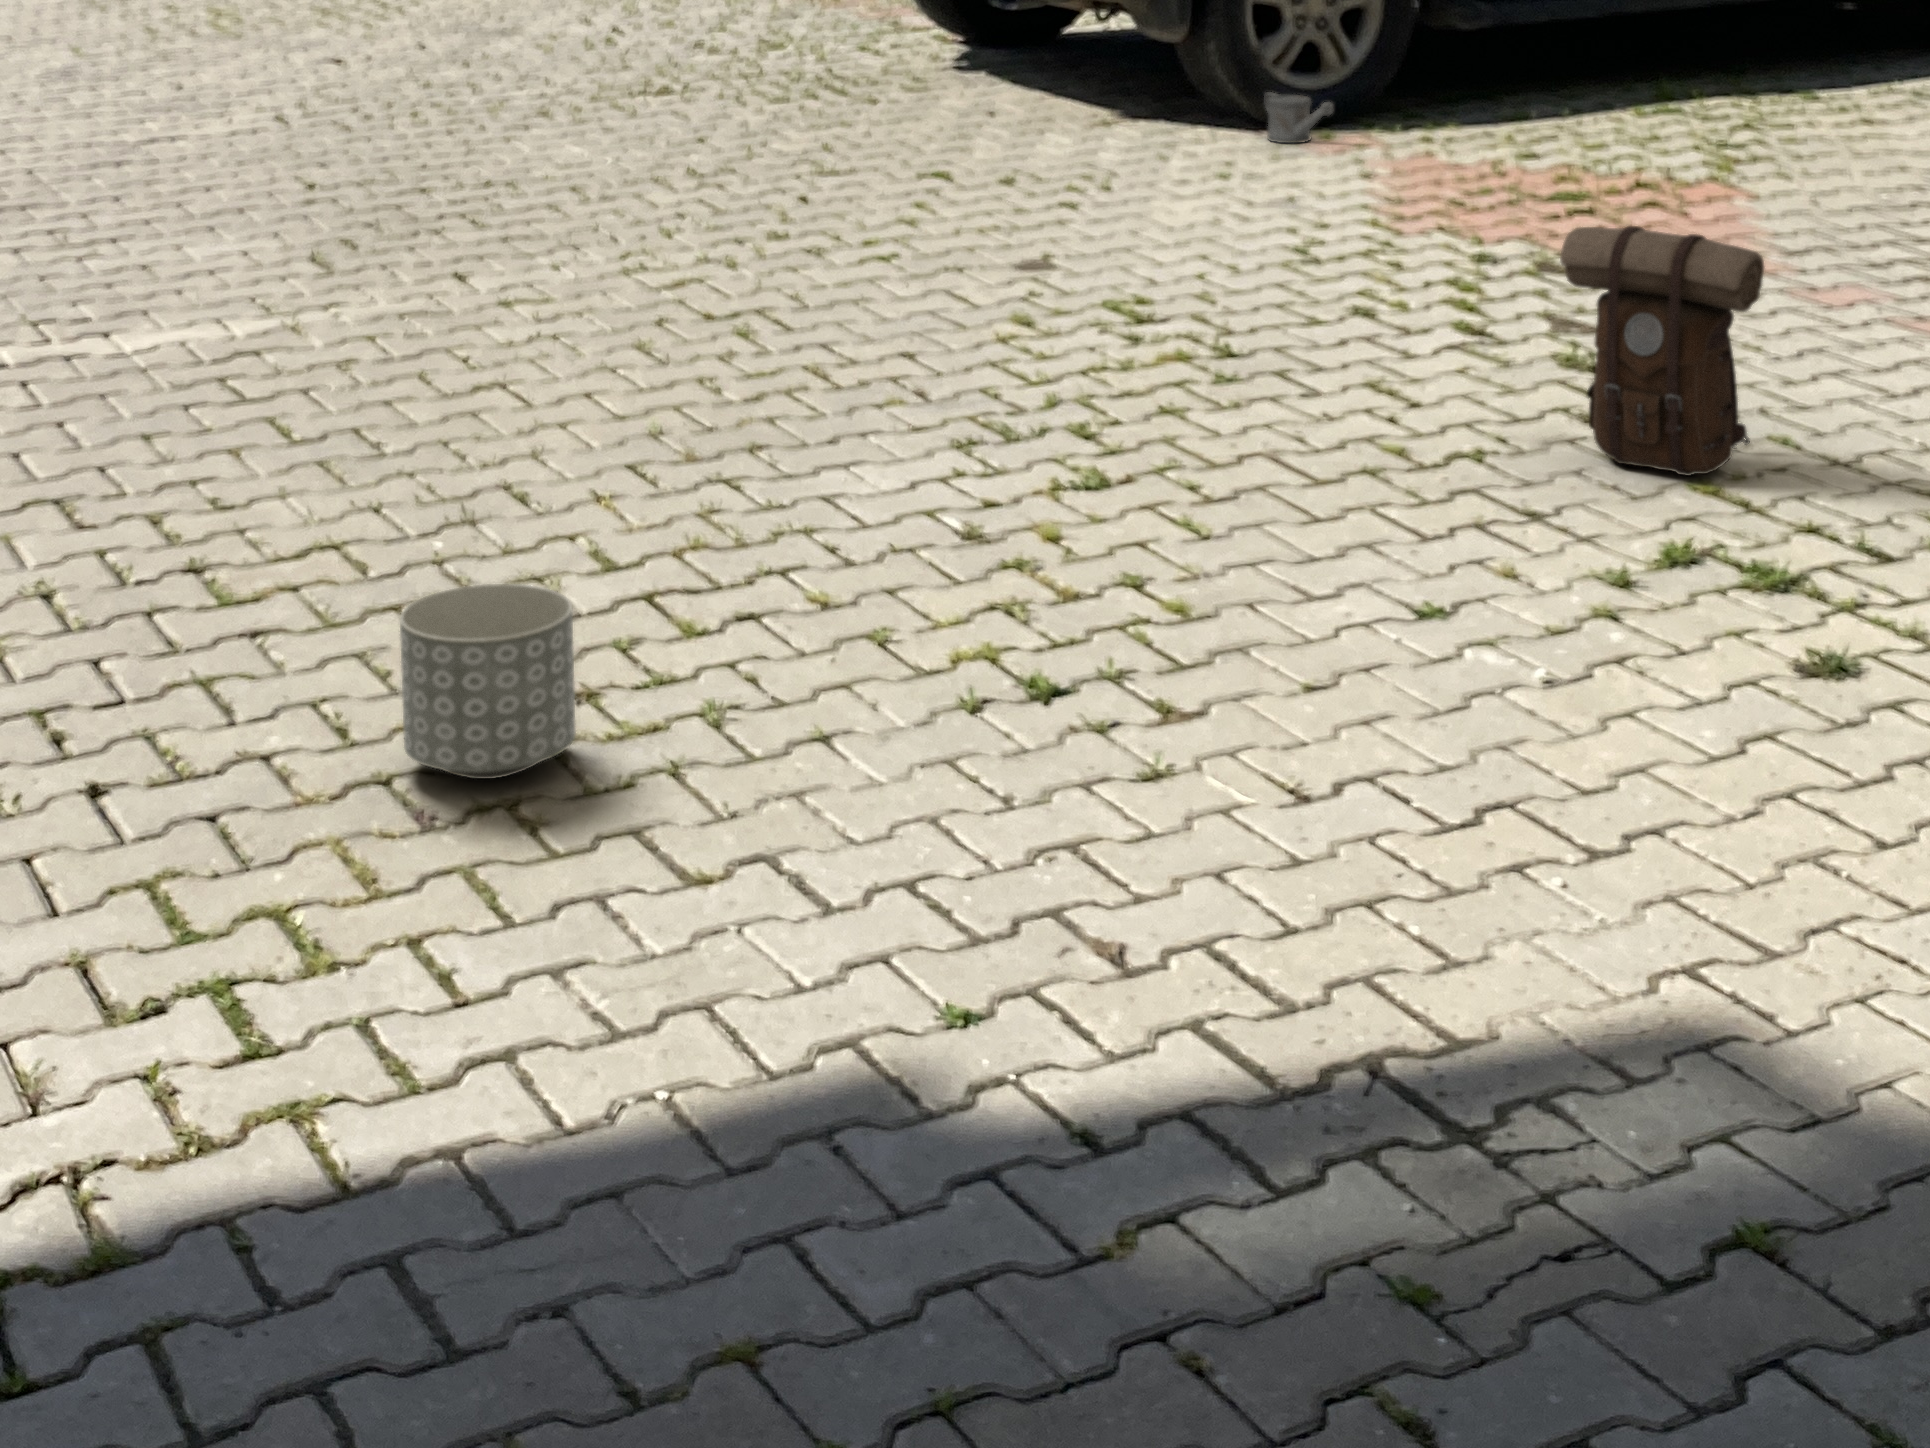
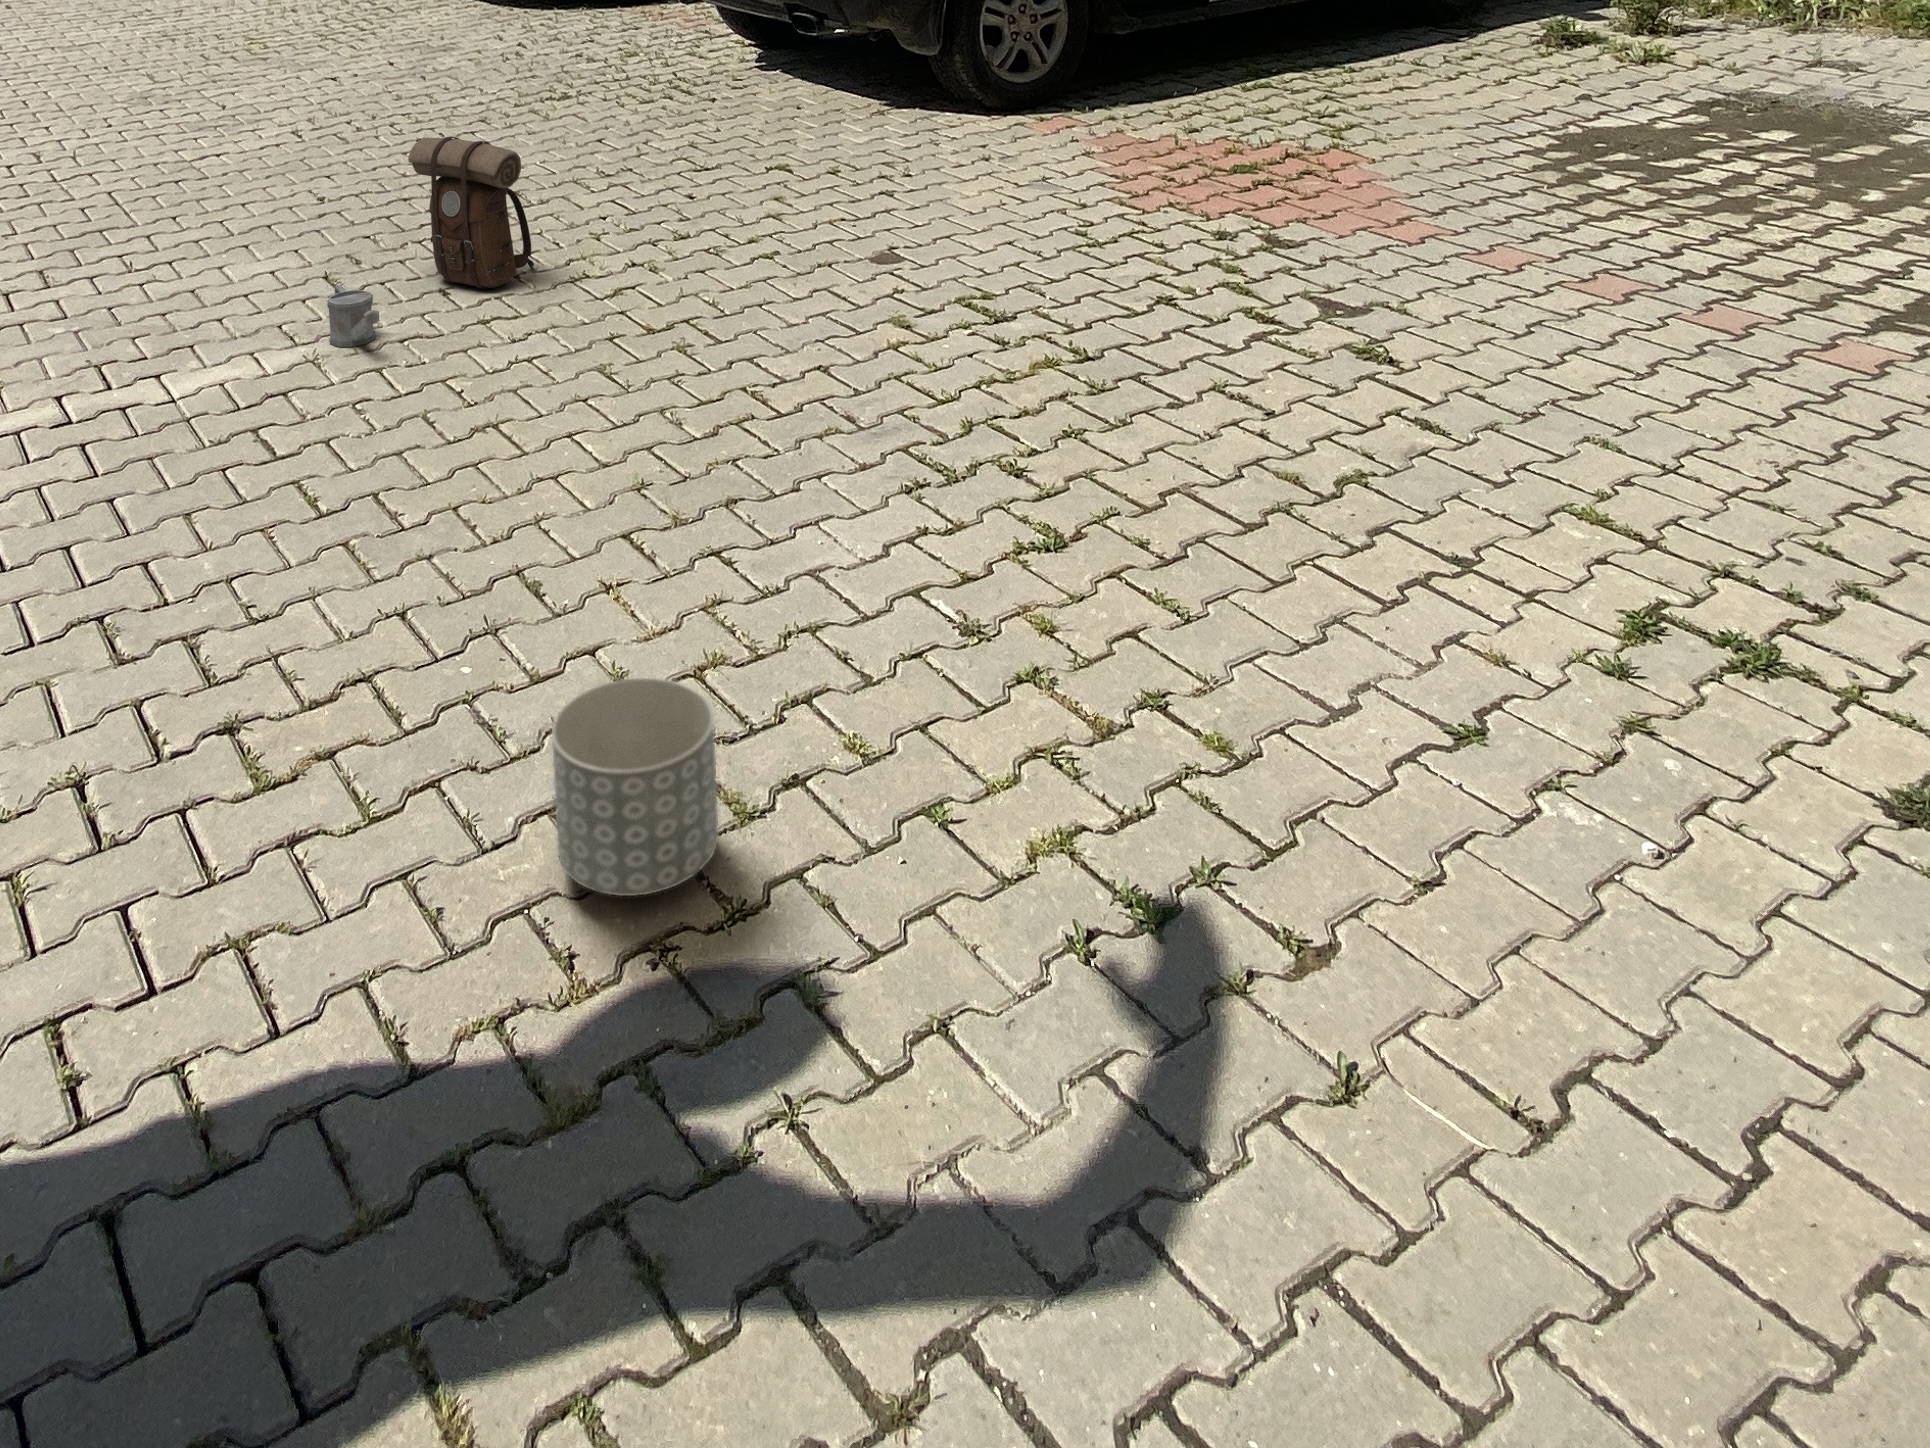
watering can: present [1265,92,1333,143] -> present [327,286,379,347]
backpack: present [1560,226,1764,476] -> present [408,137,534,289]

